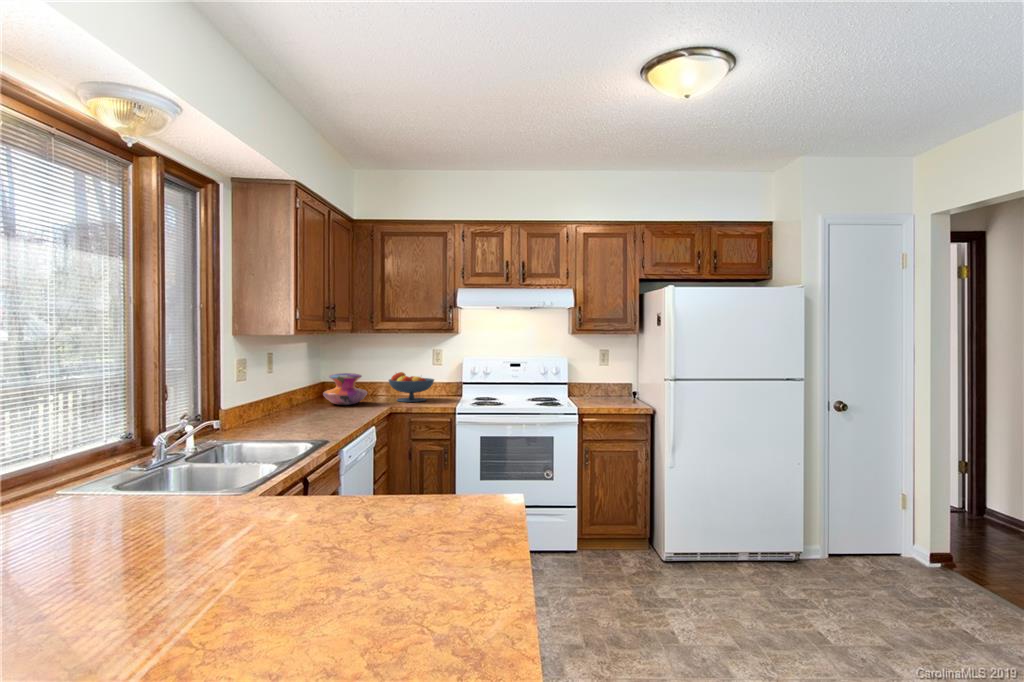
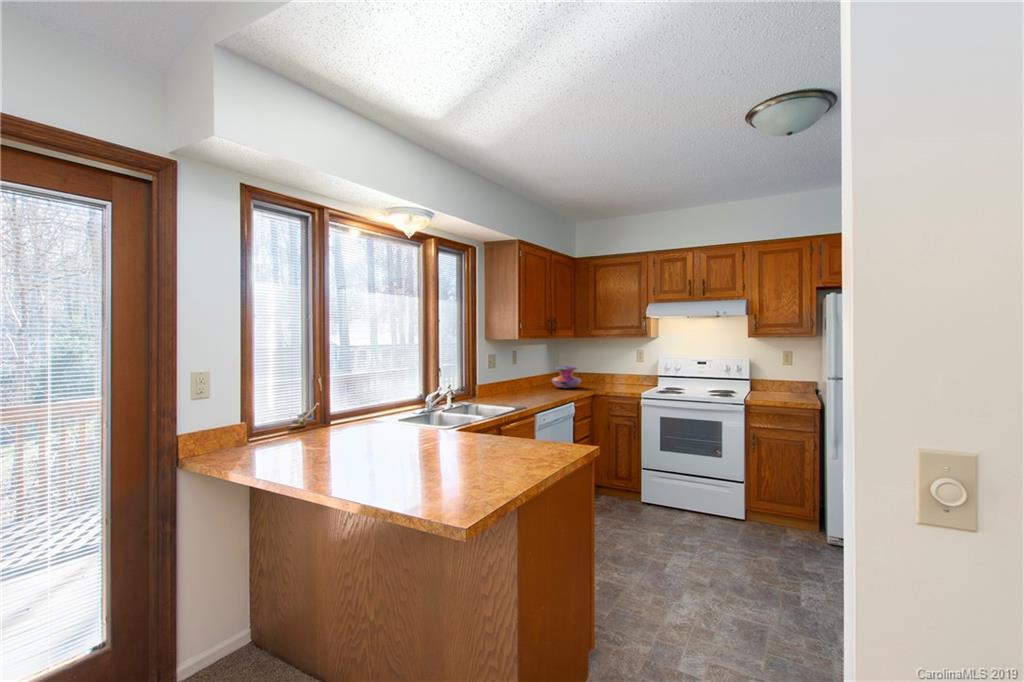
fruit bowl: present [389,372,434,402] -> none [598,366,633,389]

